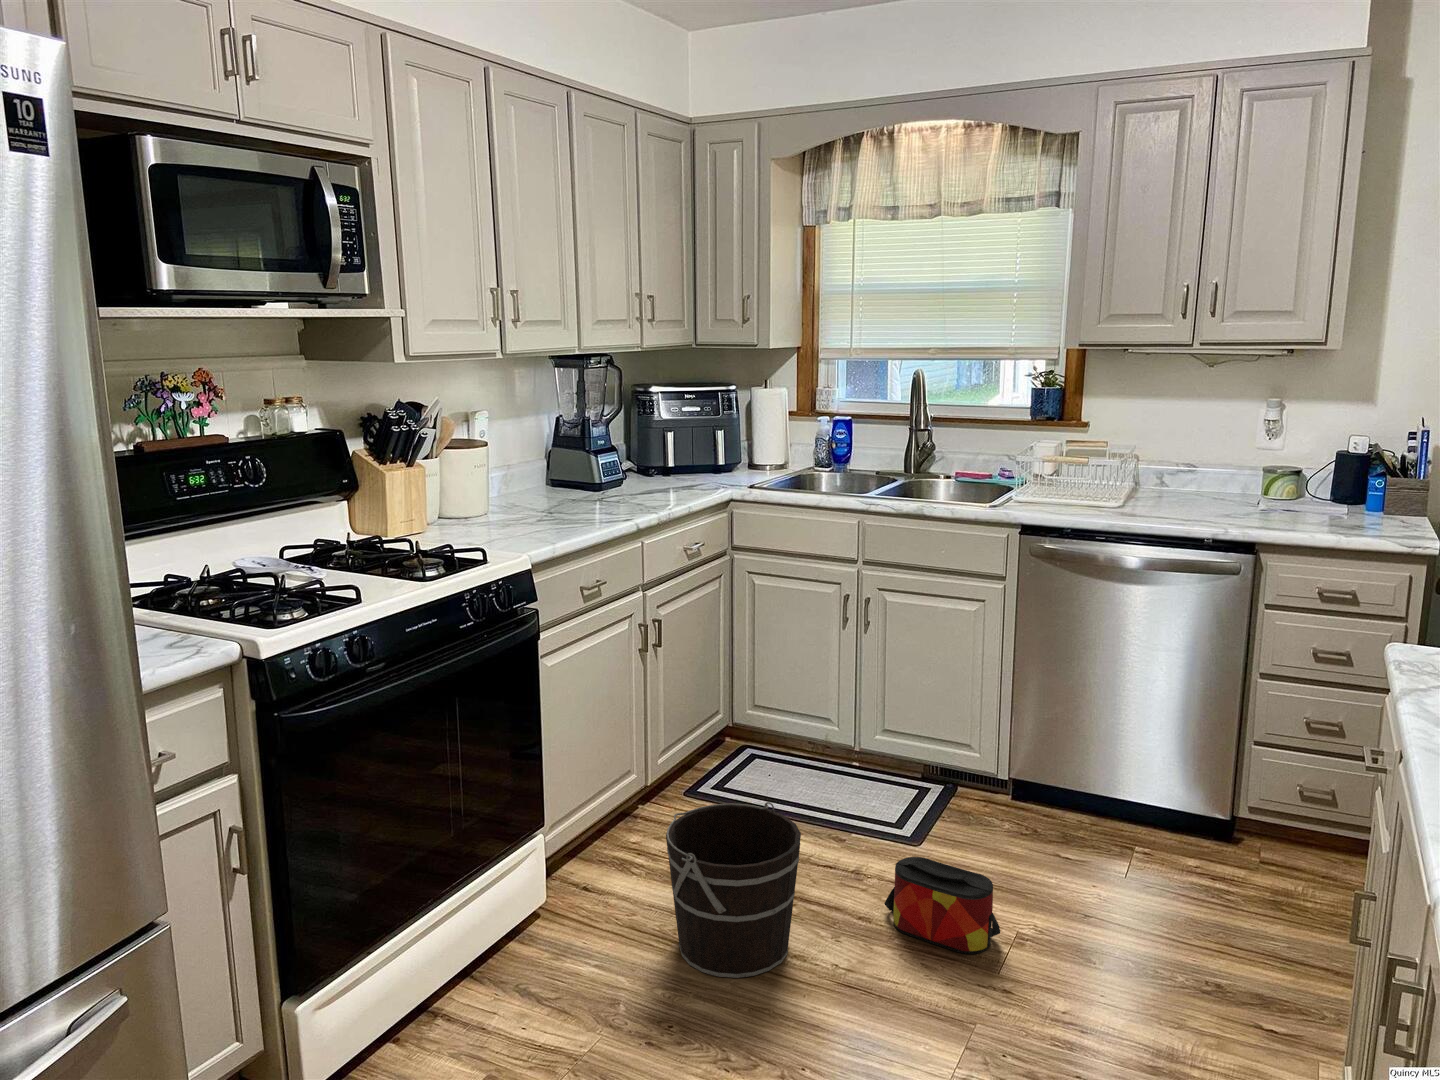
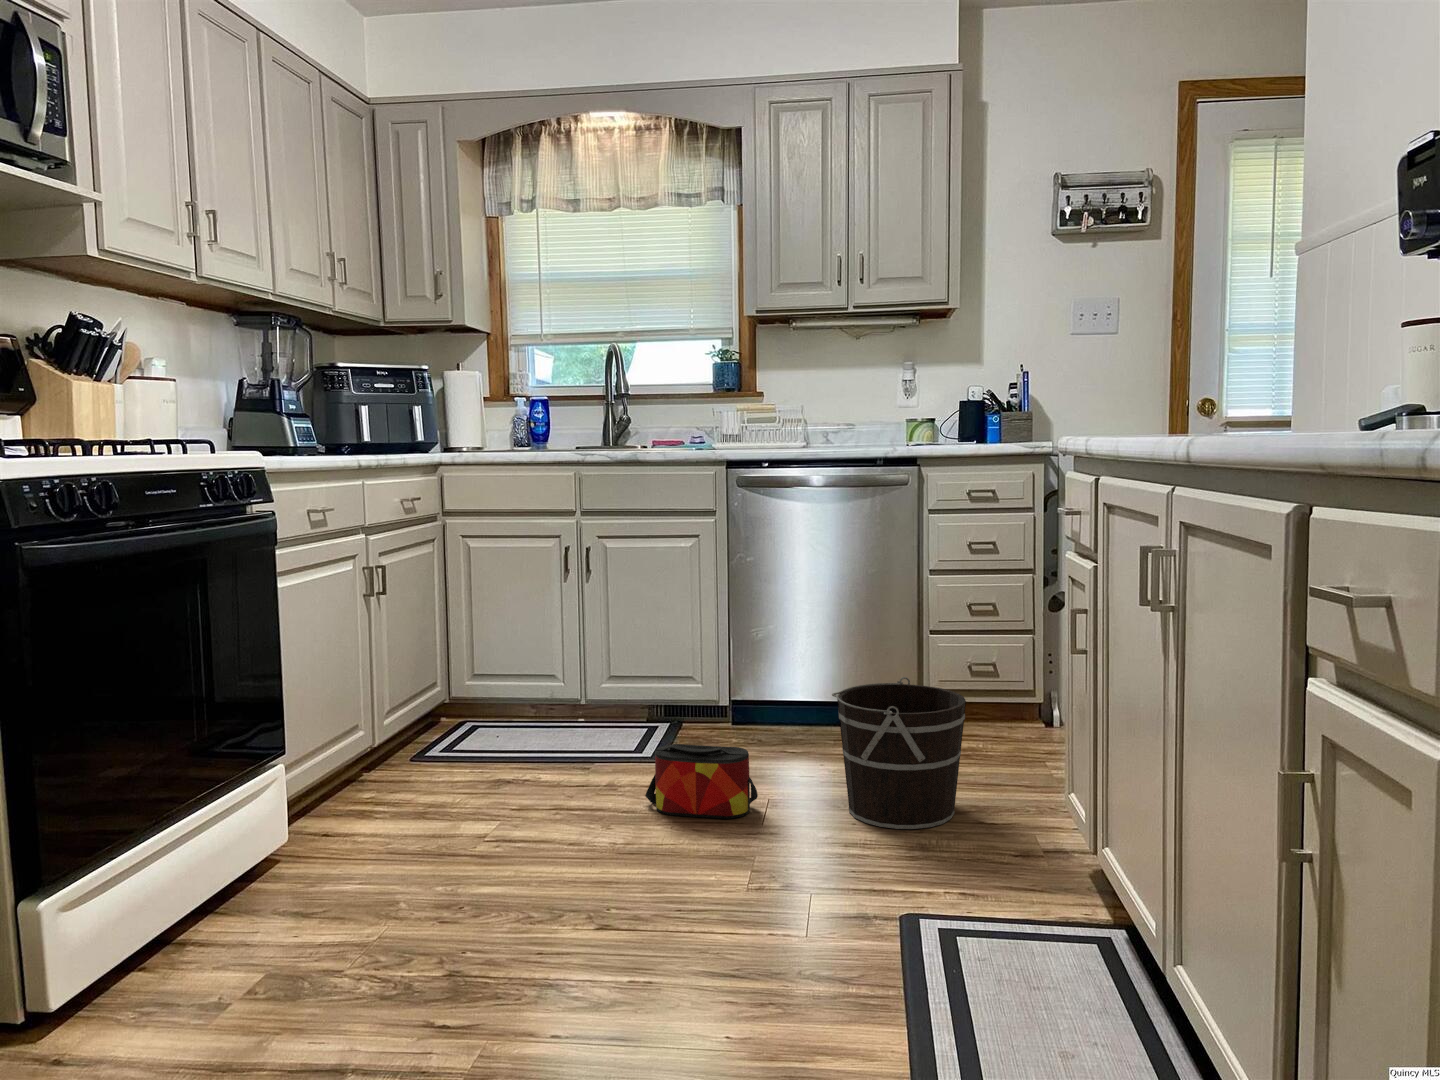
bucket: present [666,802,801,978] -> present [832,677,966,829]

